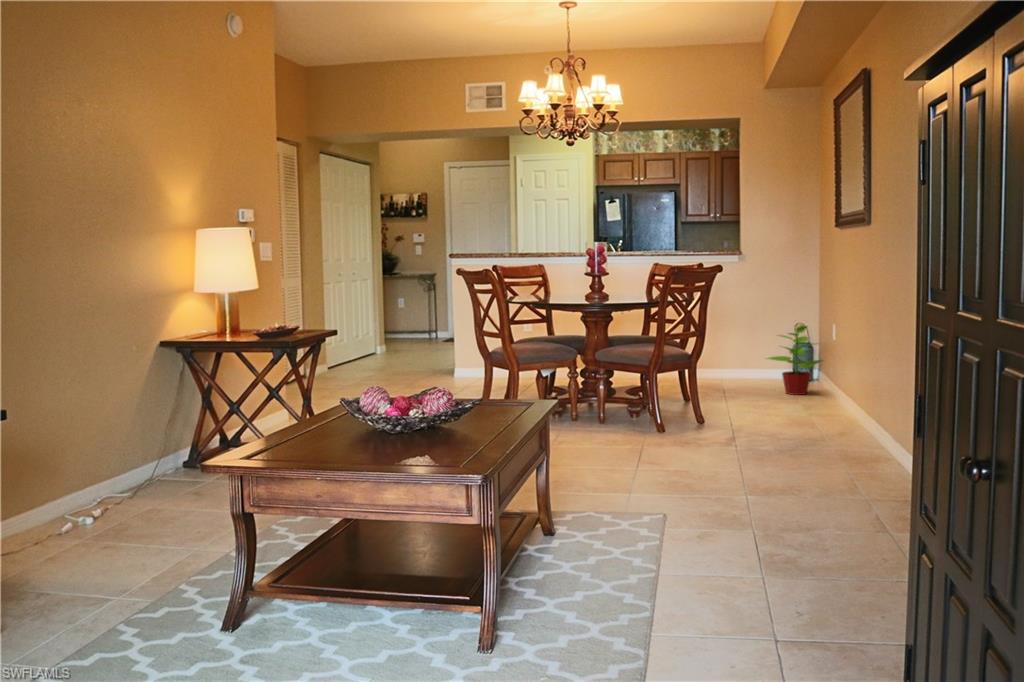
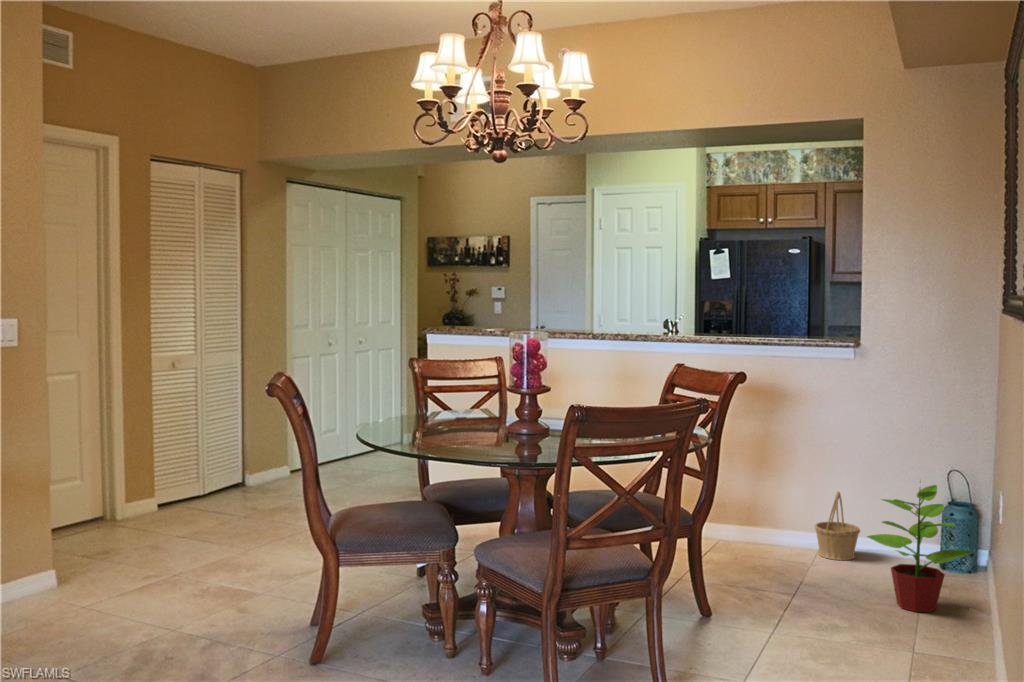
basket: none [721,341,748,382] -> present [815,491,860,560]

